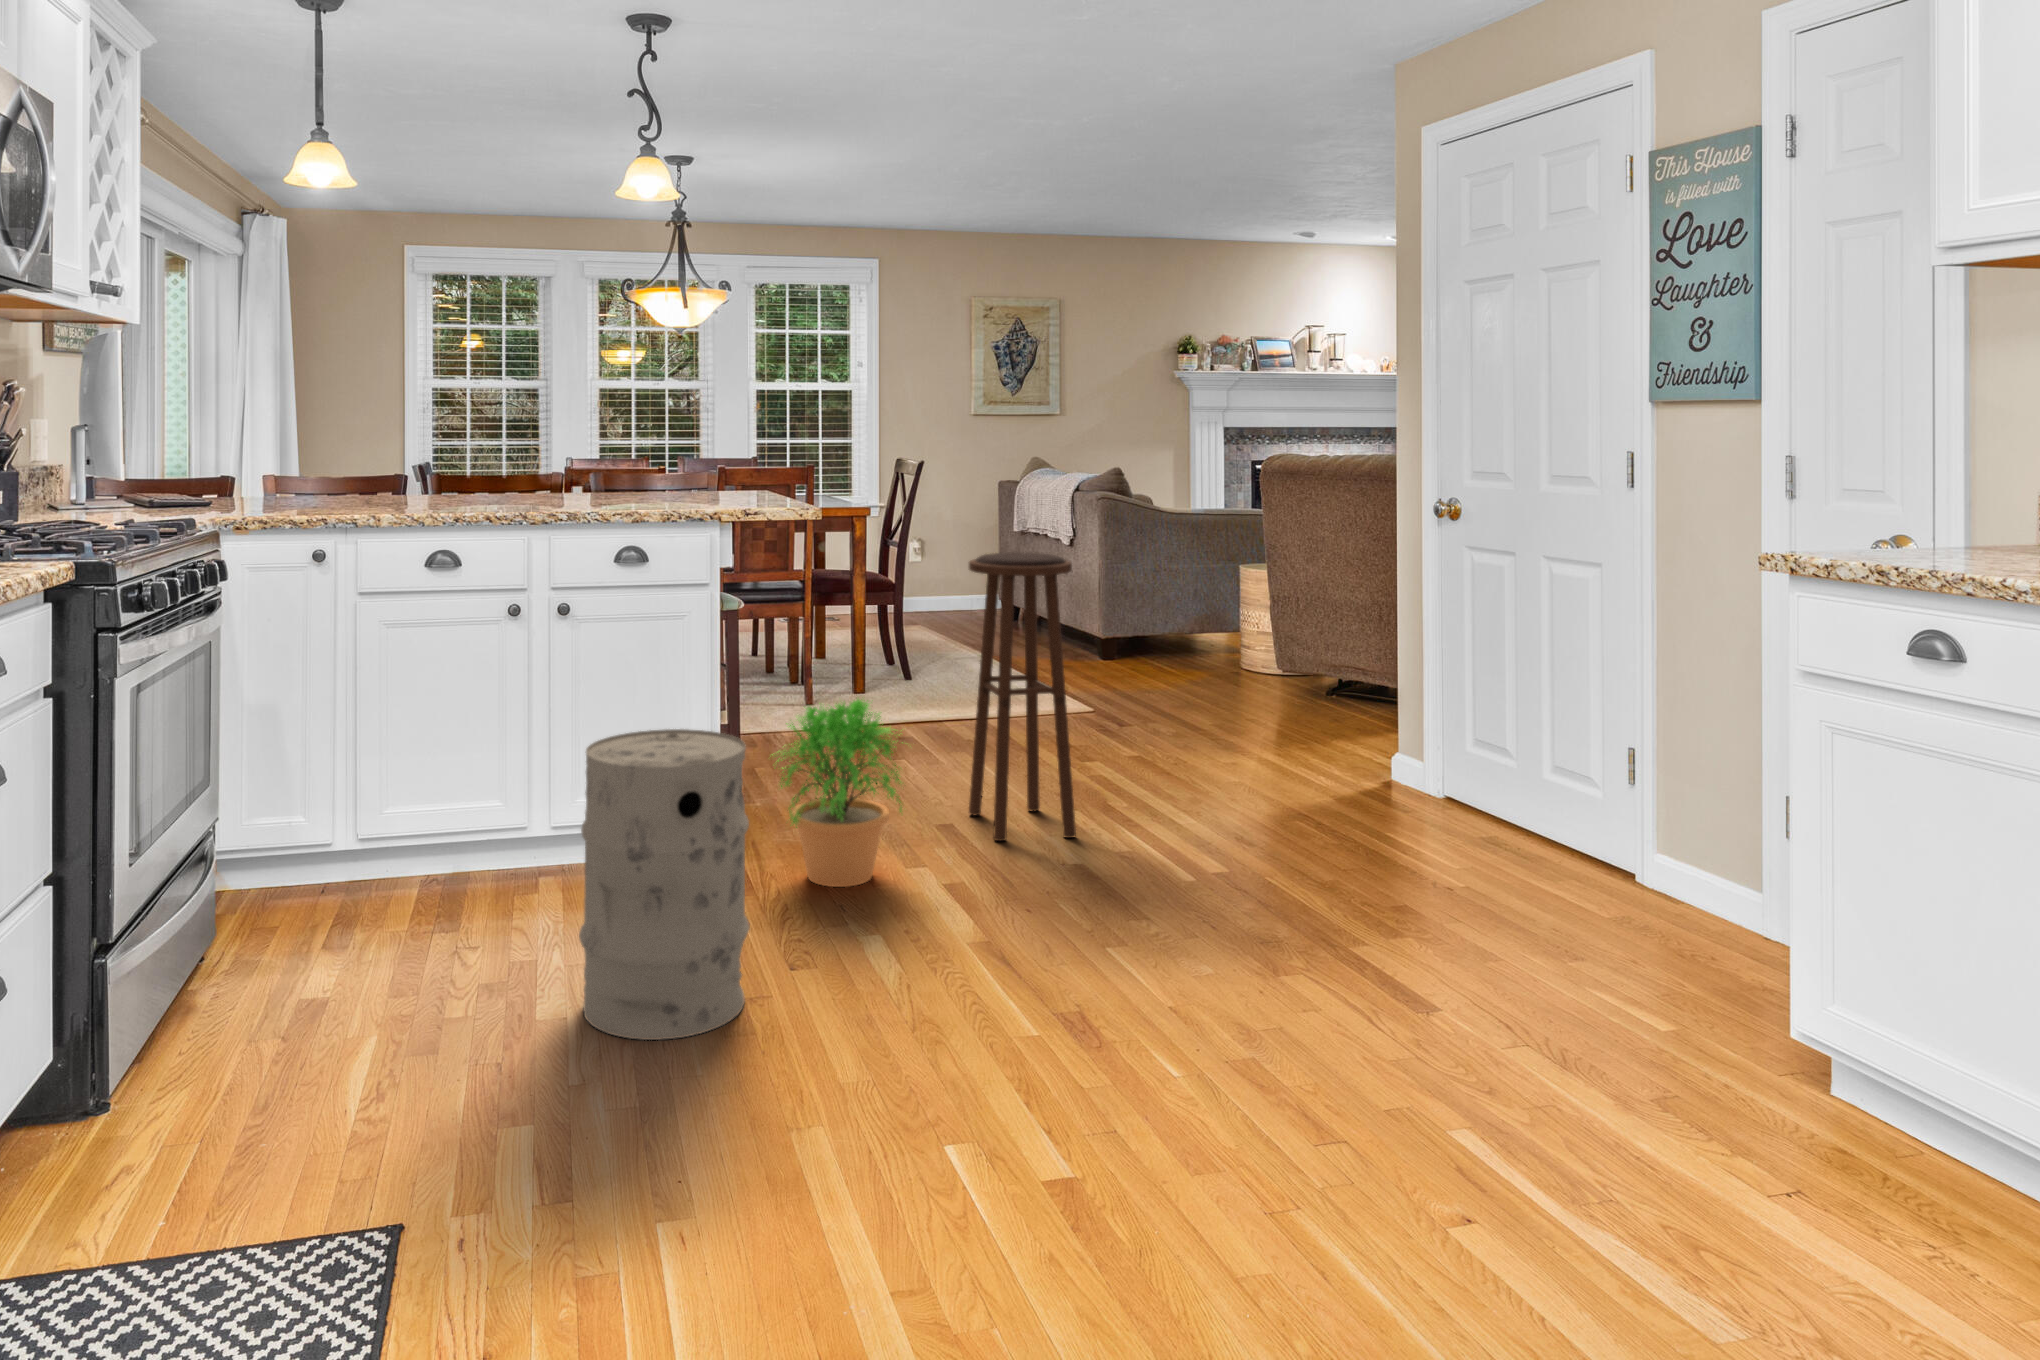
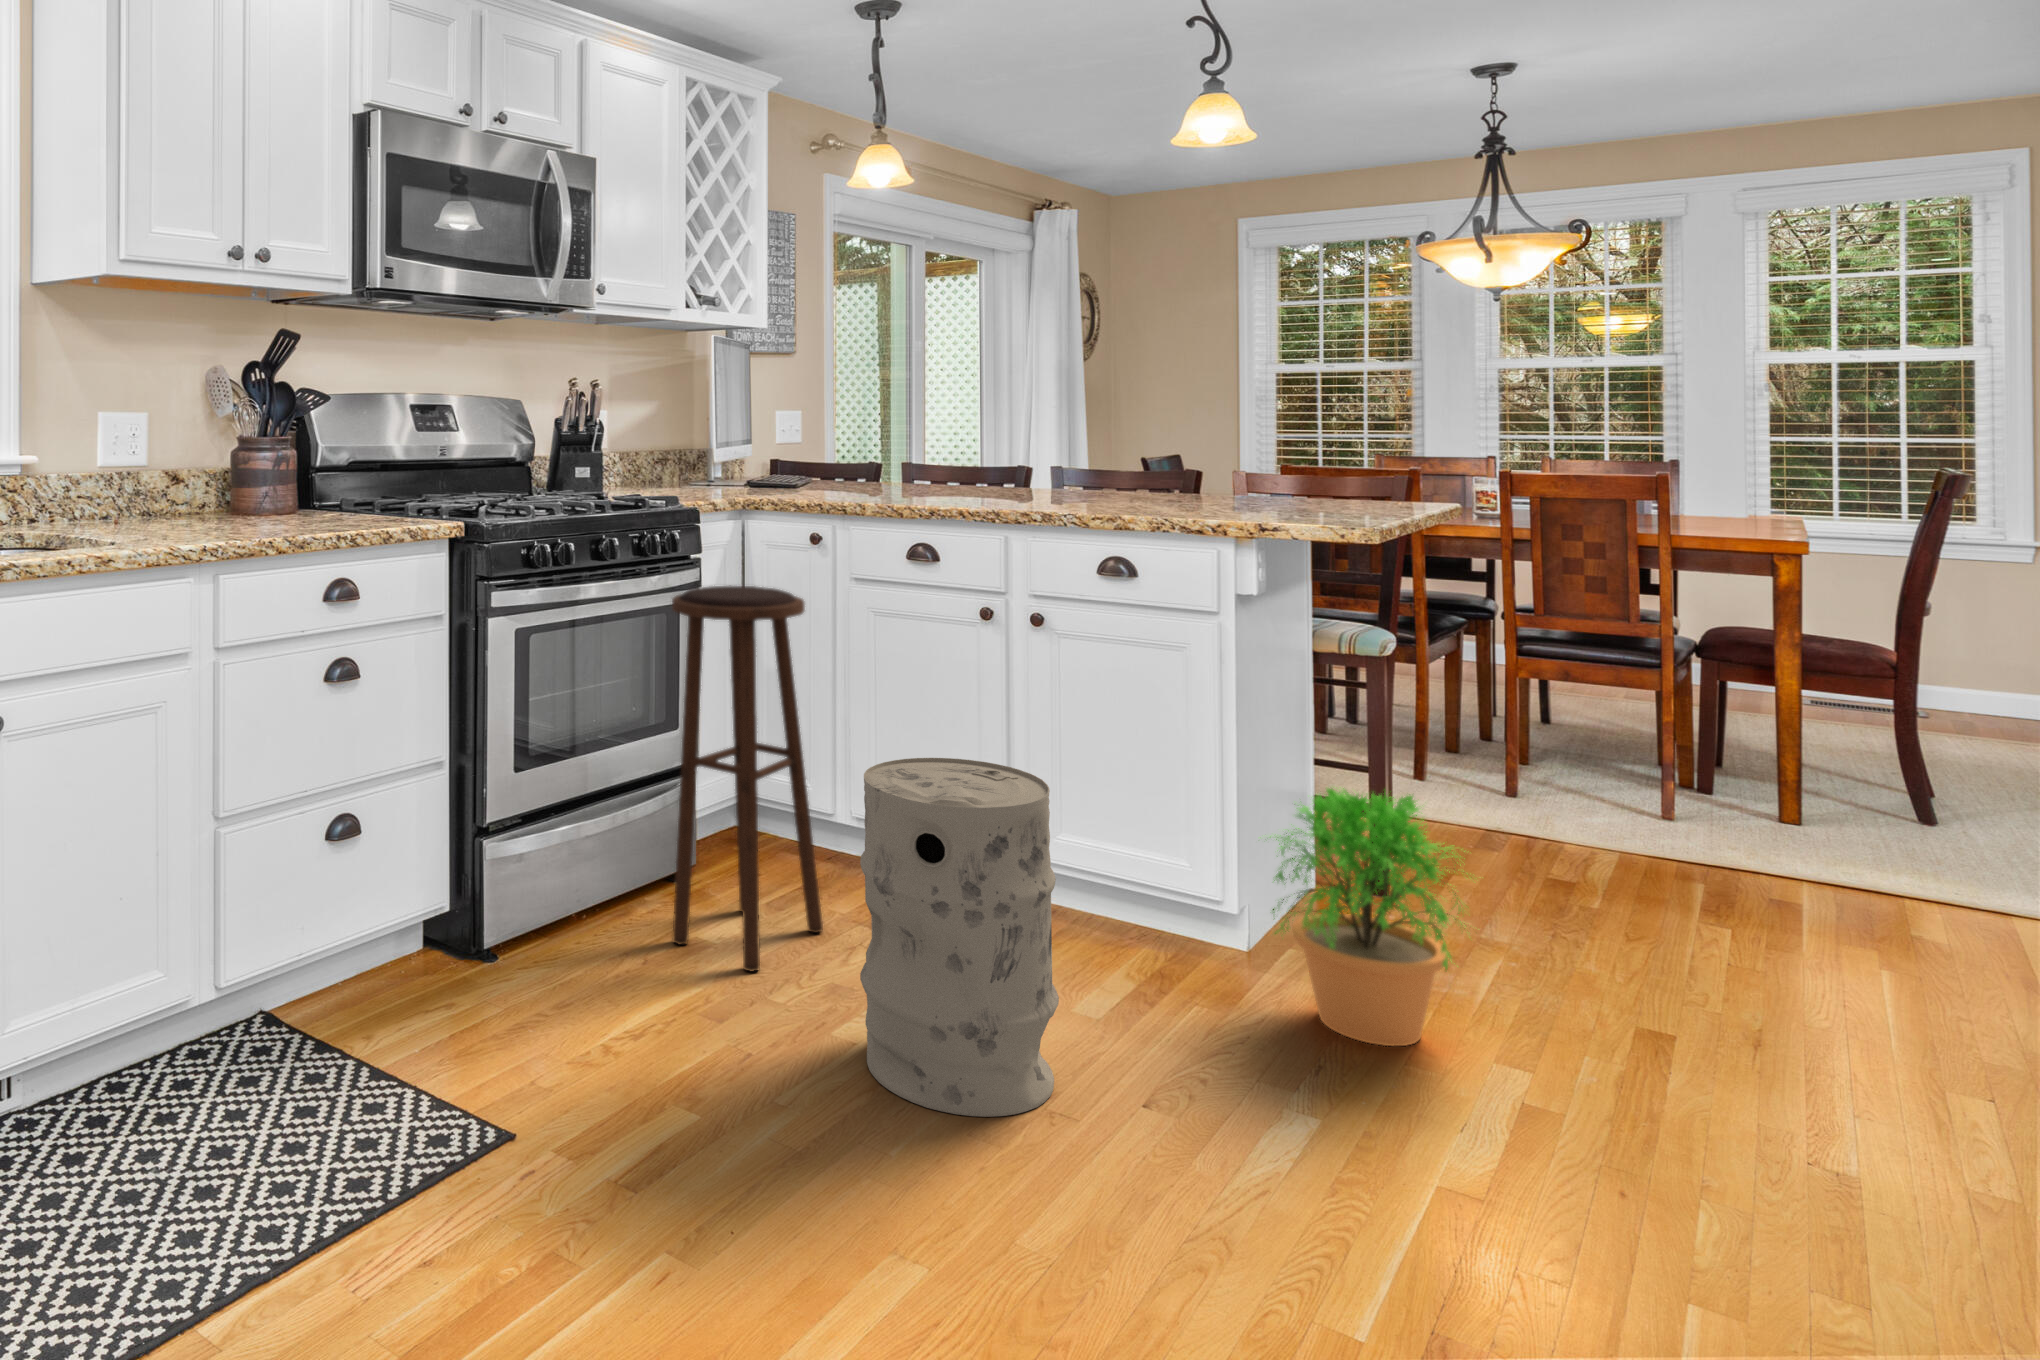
stool: present [969,552,1076,841] -> present [672,585,823,971]

